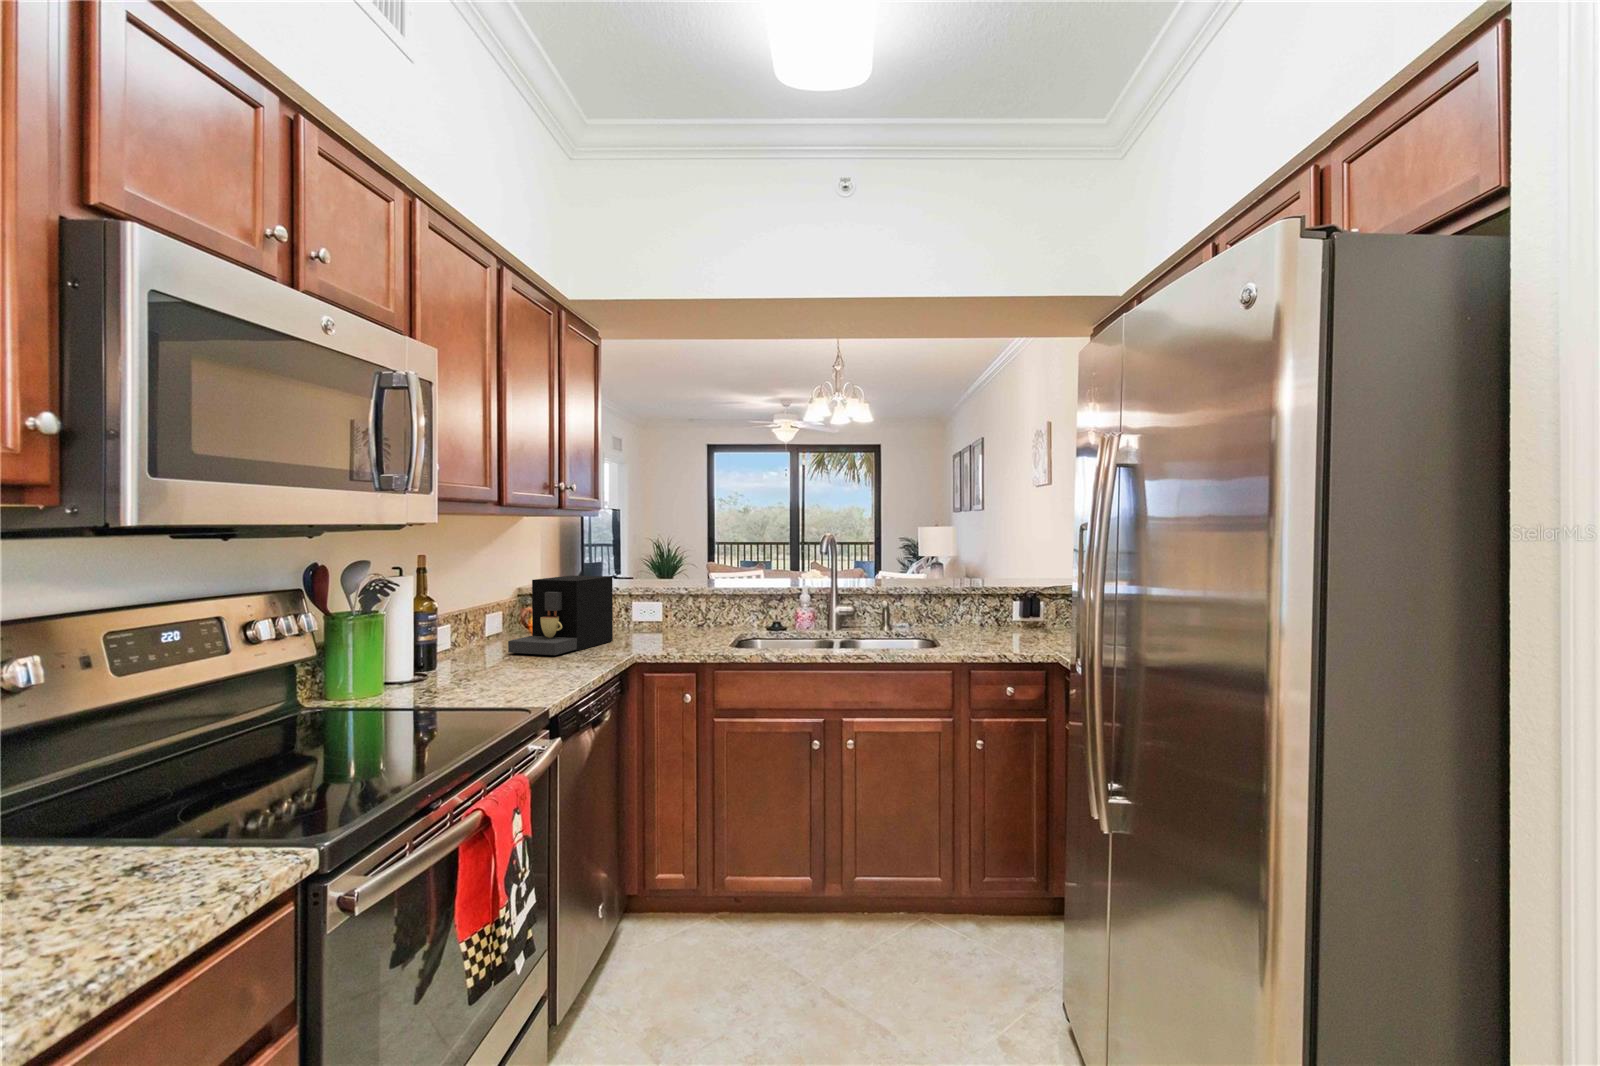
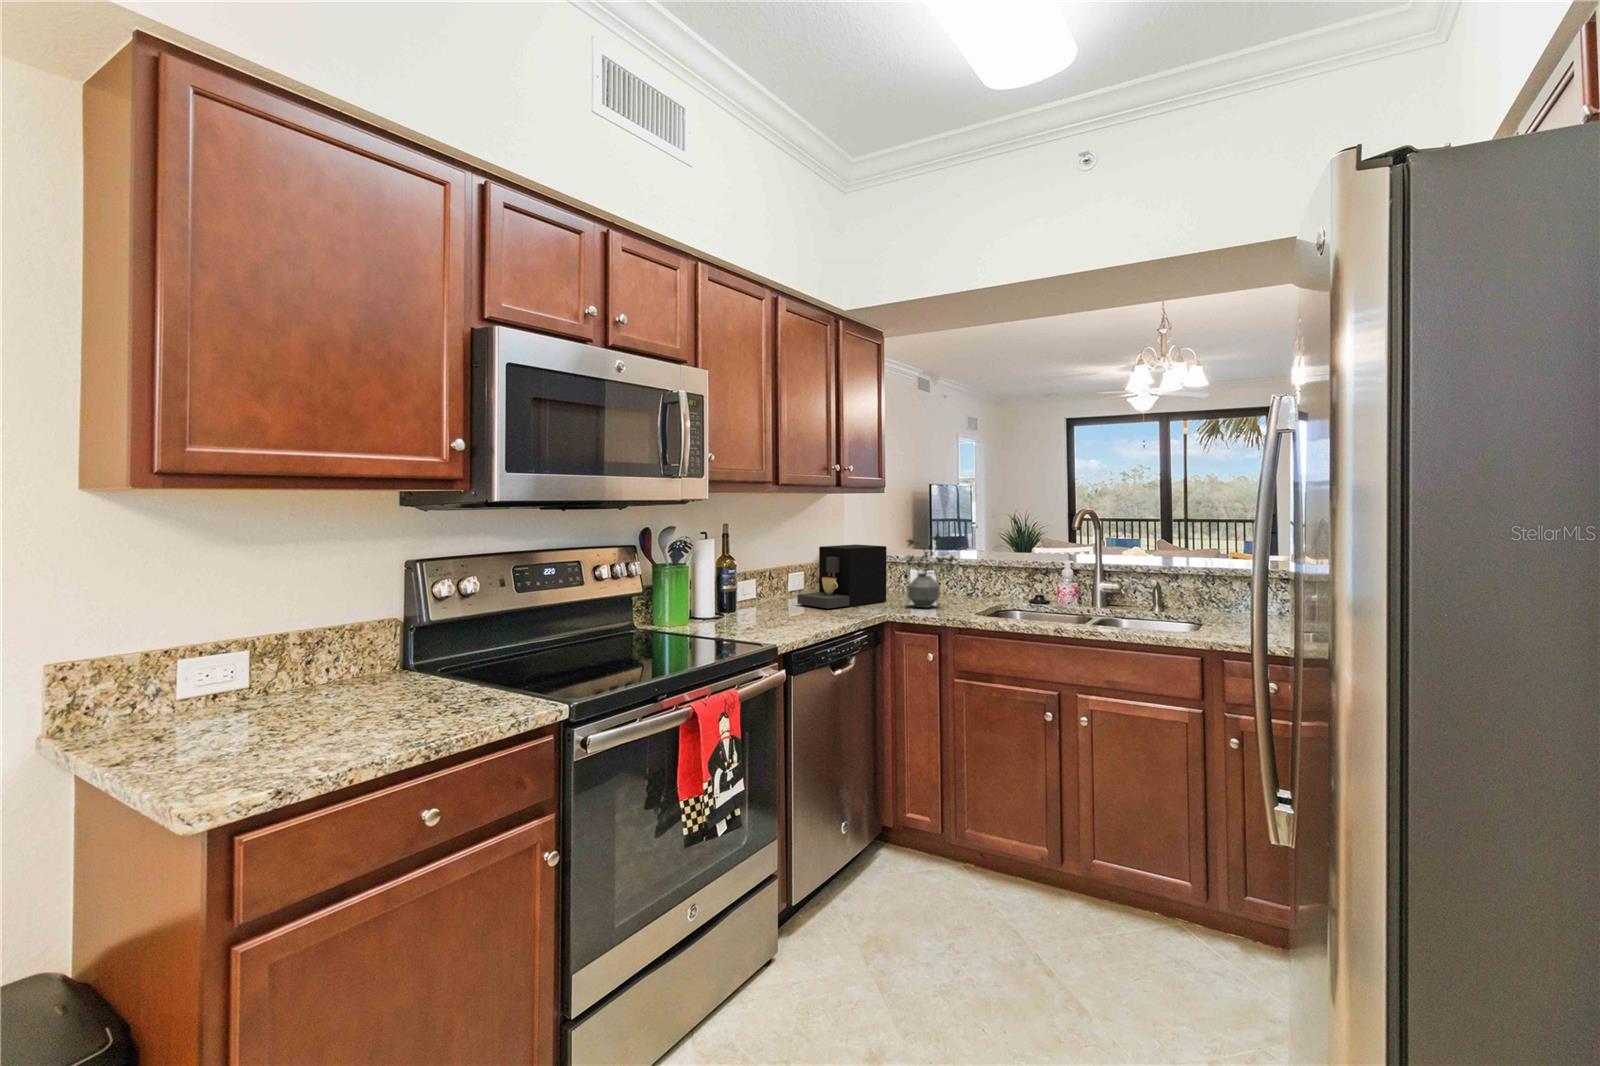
potted plant: none [640,560,694,645] -> present [907,534,954,608]

